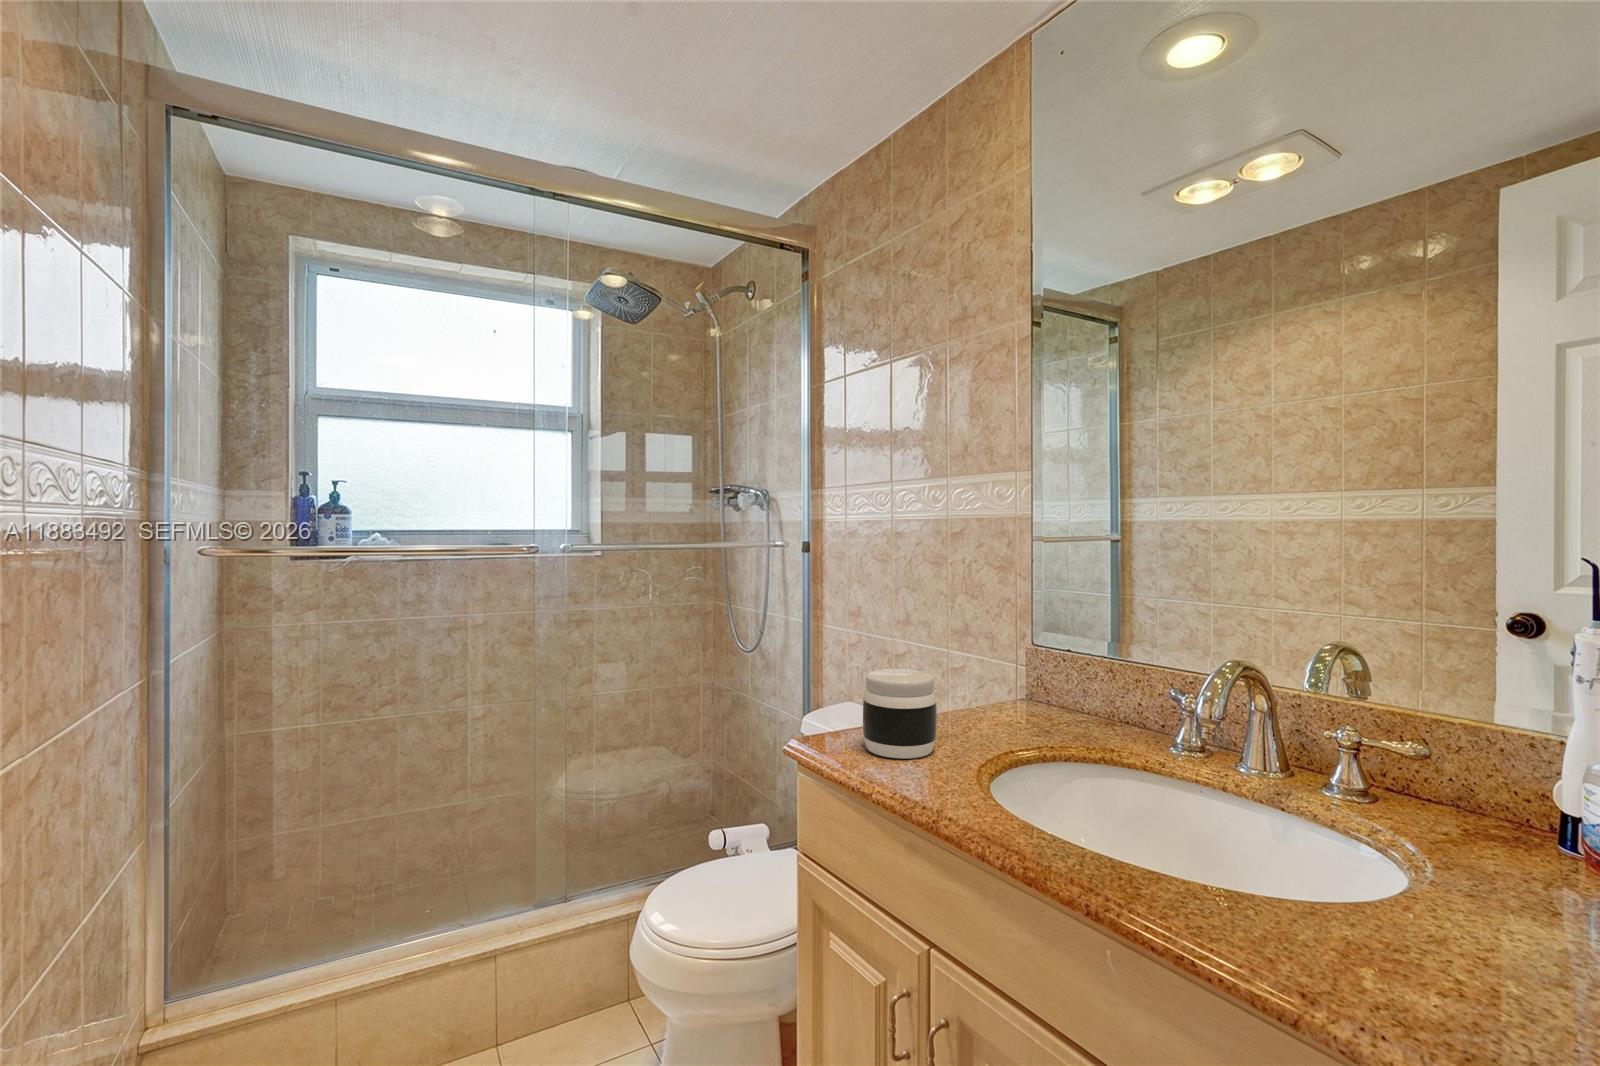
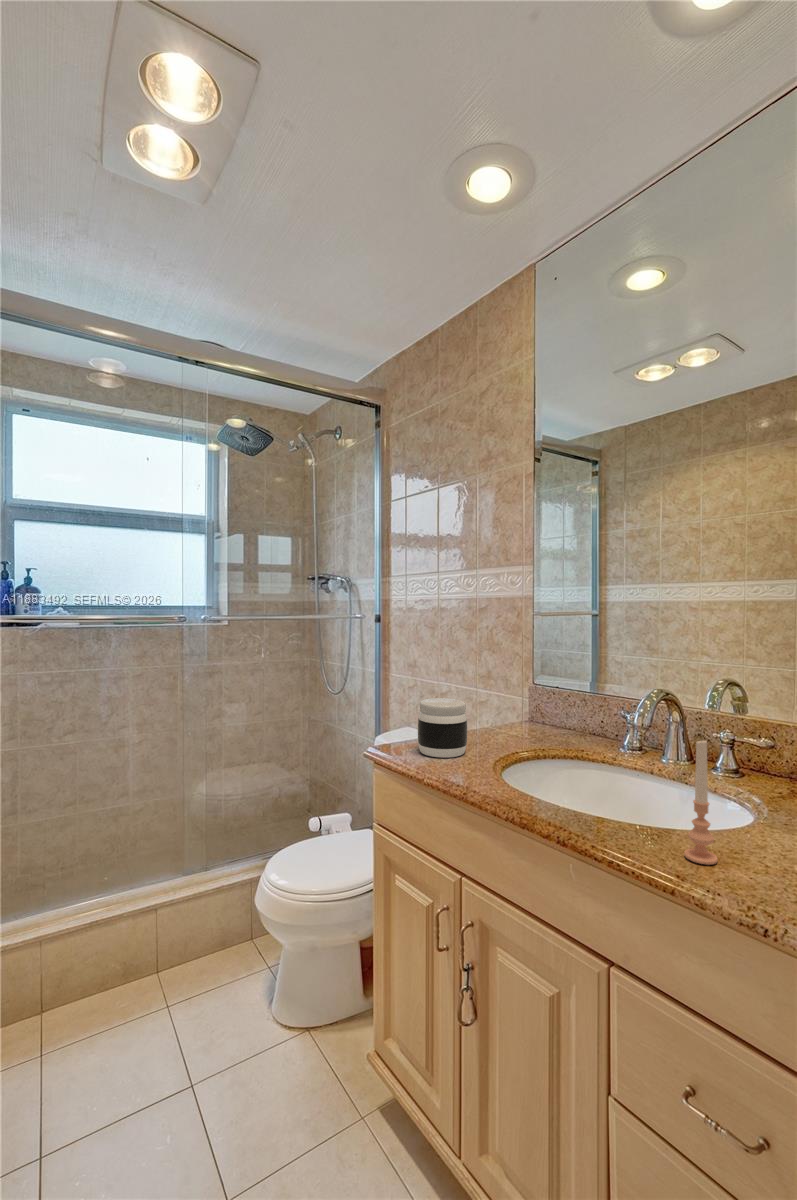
candle: none [1308,761,1370,975] -> present [684,740,718,865]

